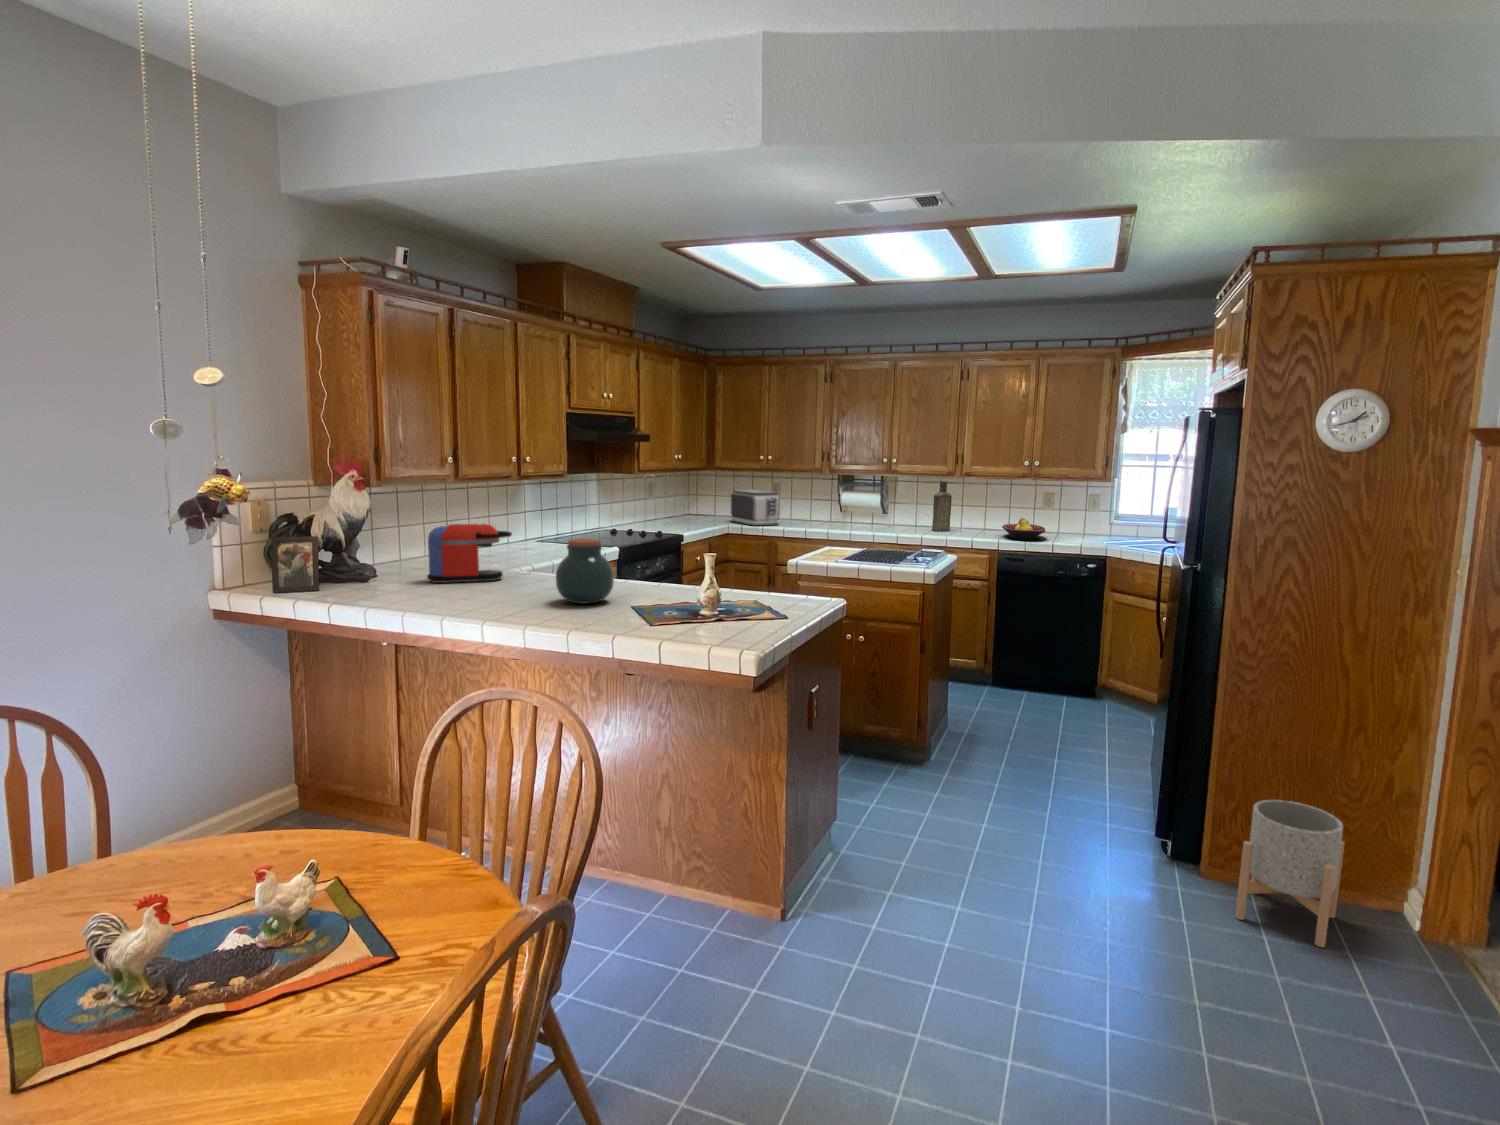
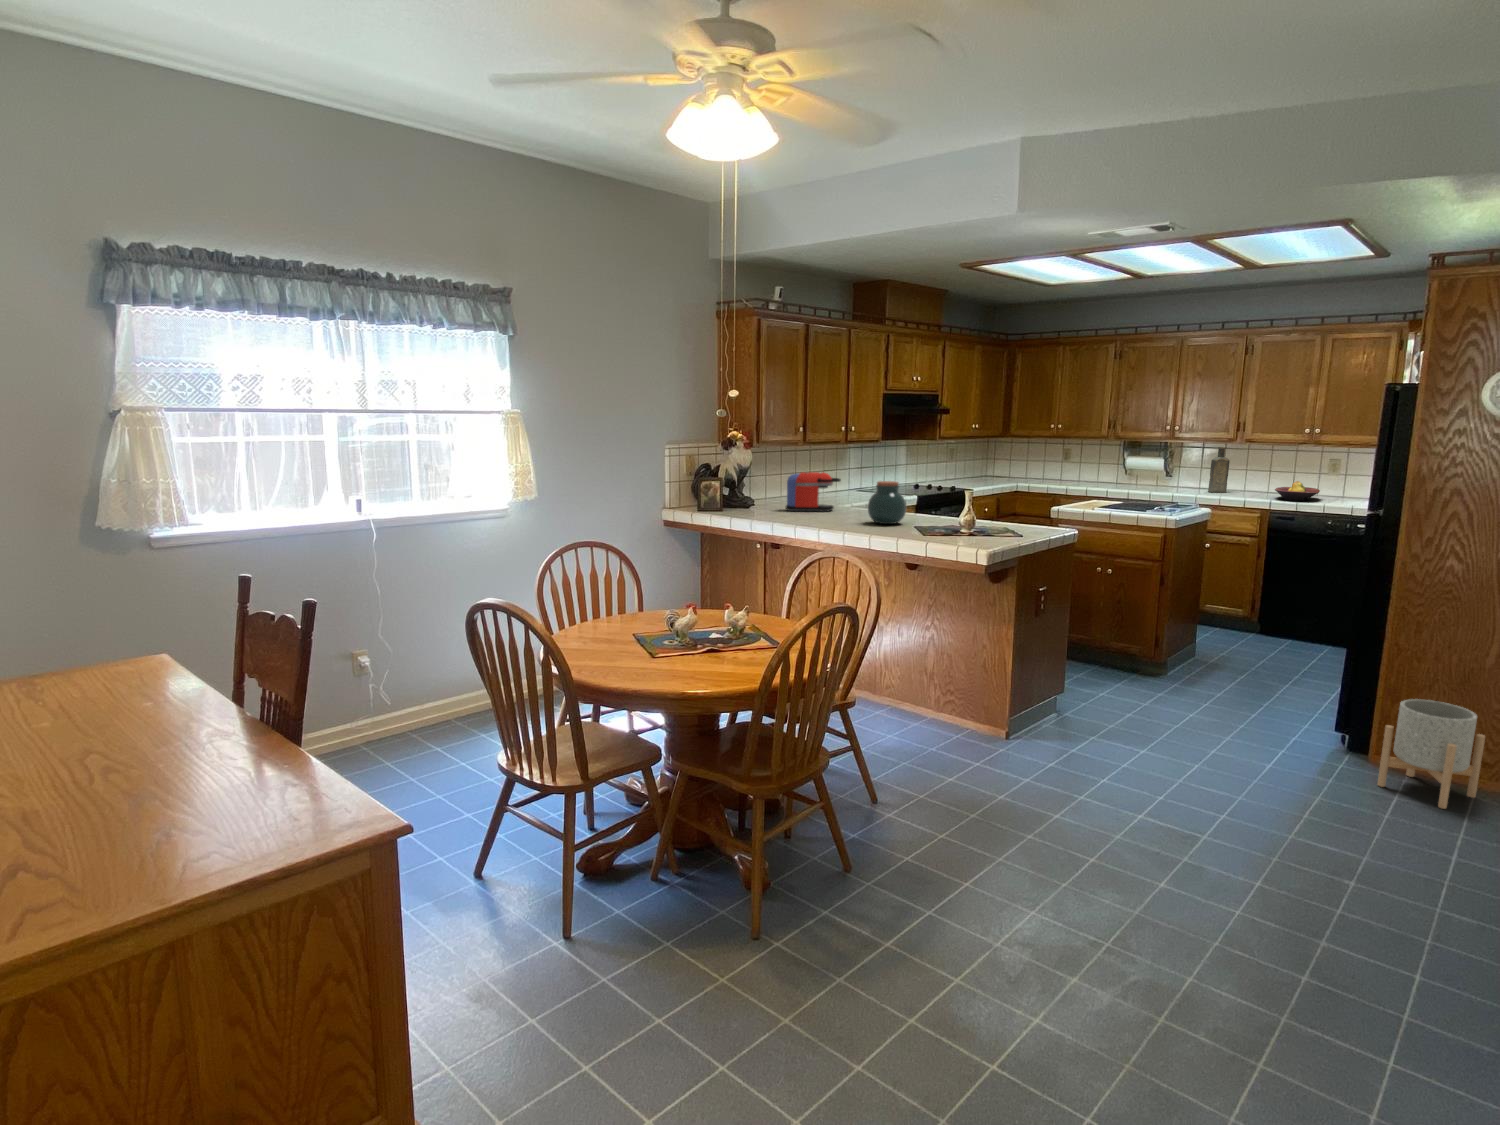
toaster: present [731,490,780,526] -> none [1021,455,1065,485]

